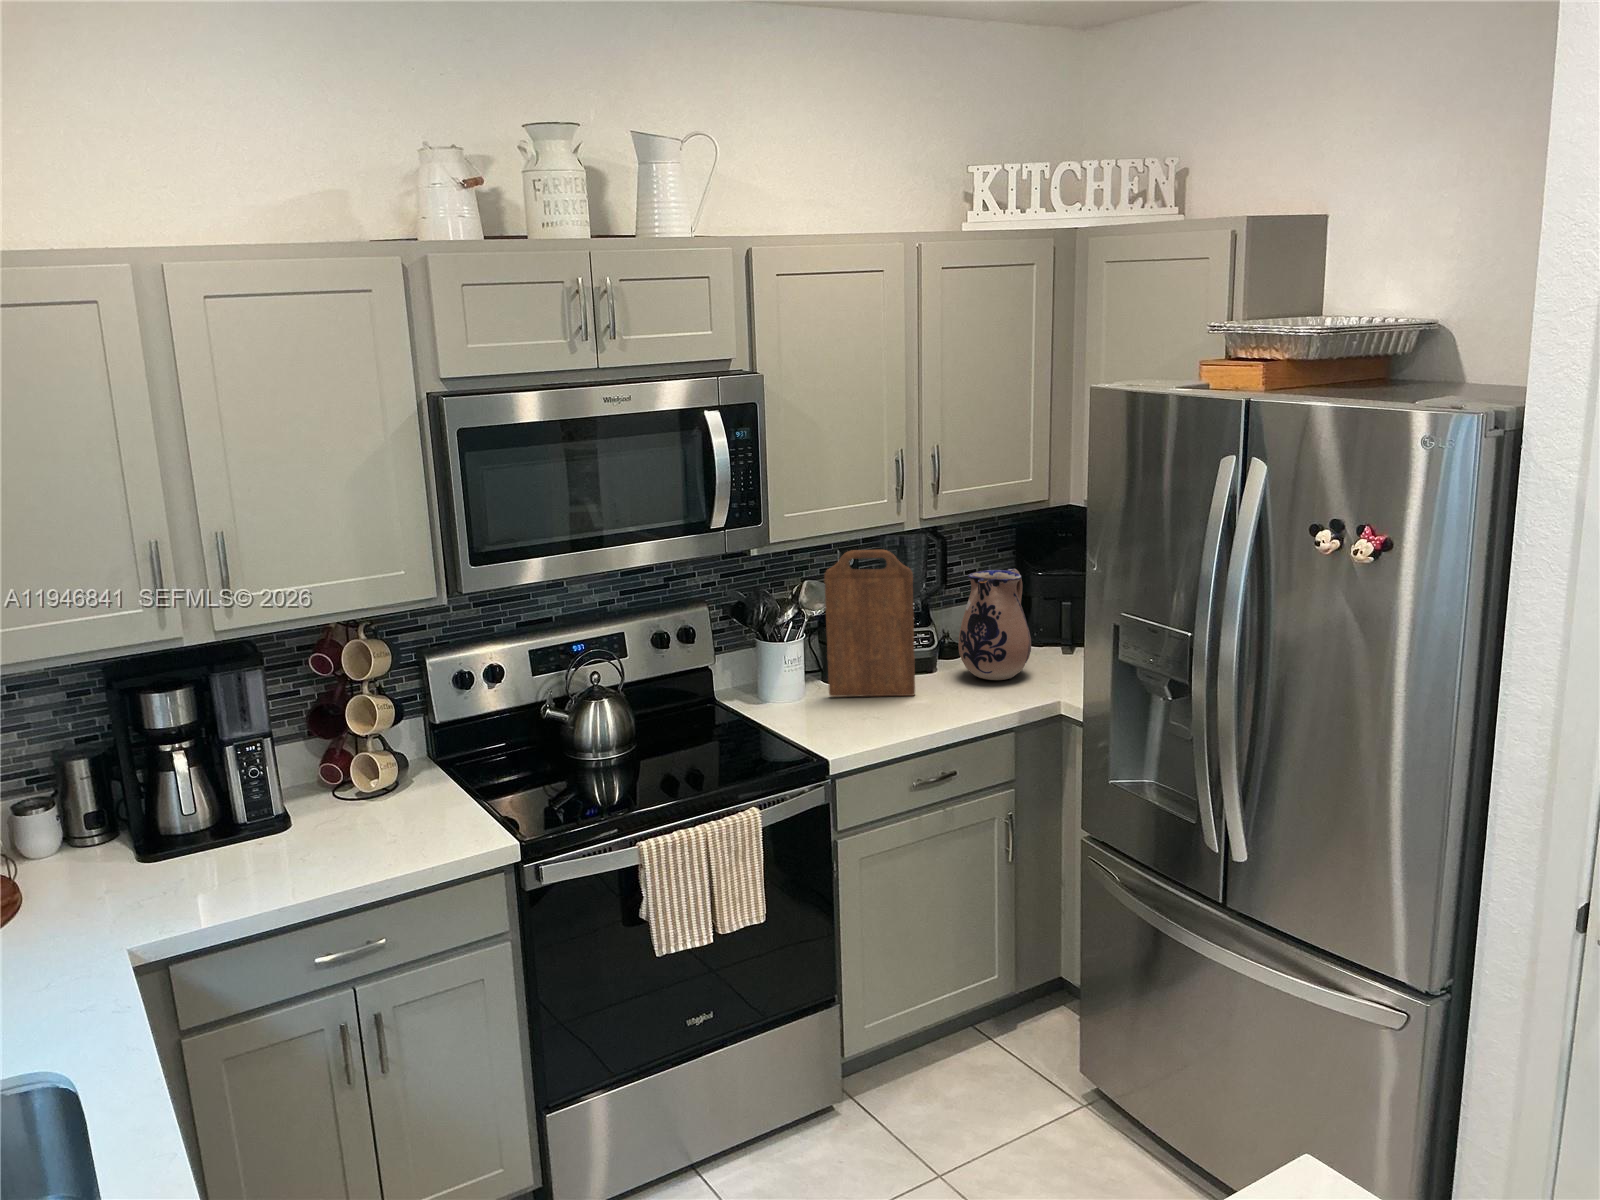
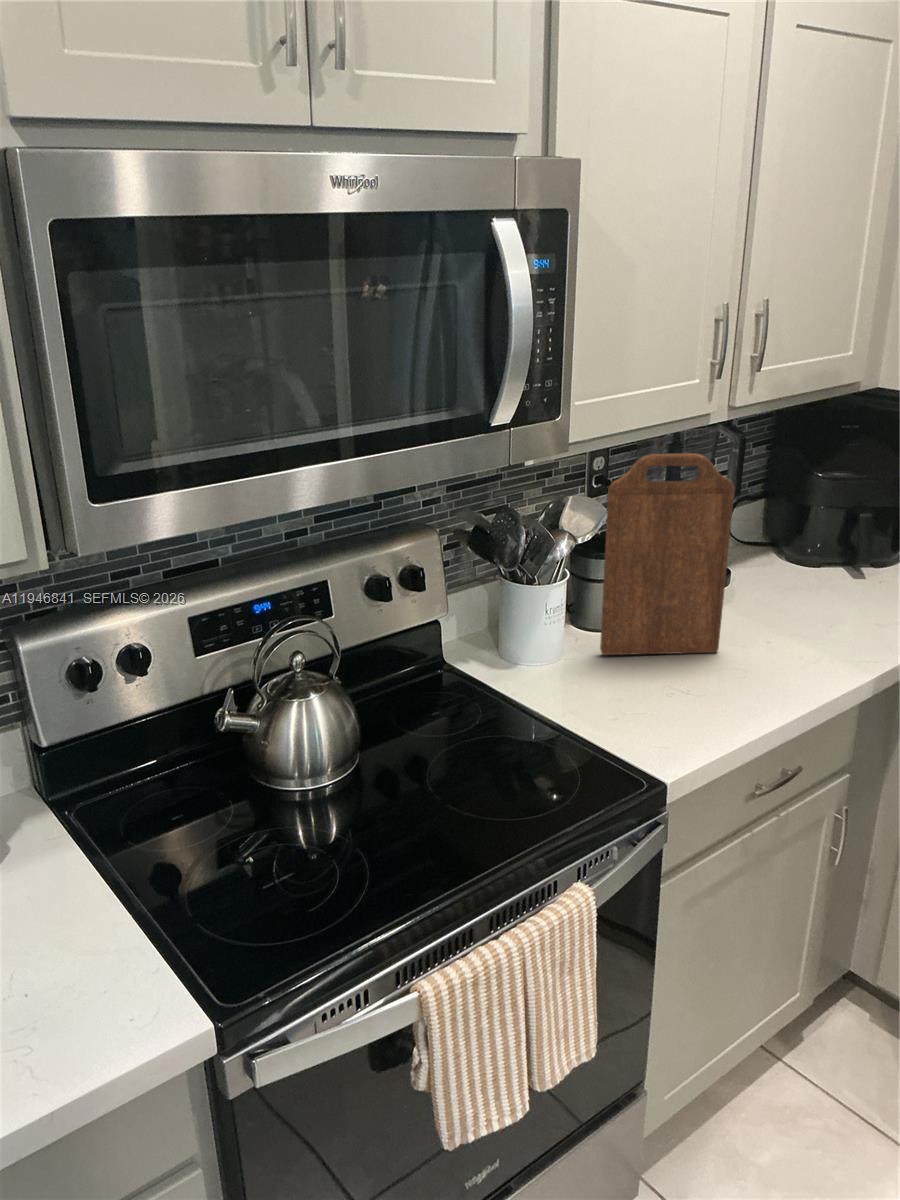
ceramic pitcher: present [958,569,1031,680] -> none [755,475,856,625]

